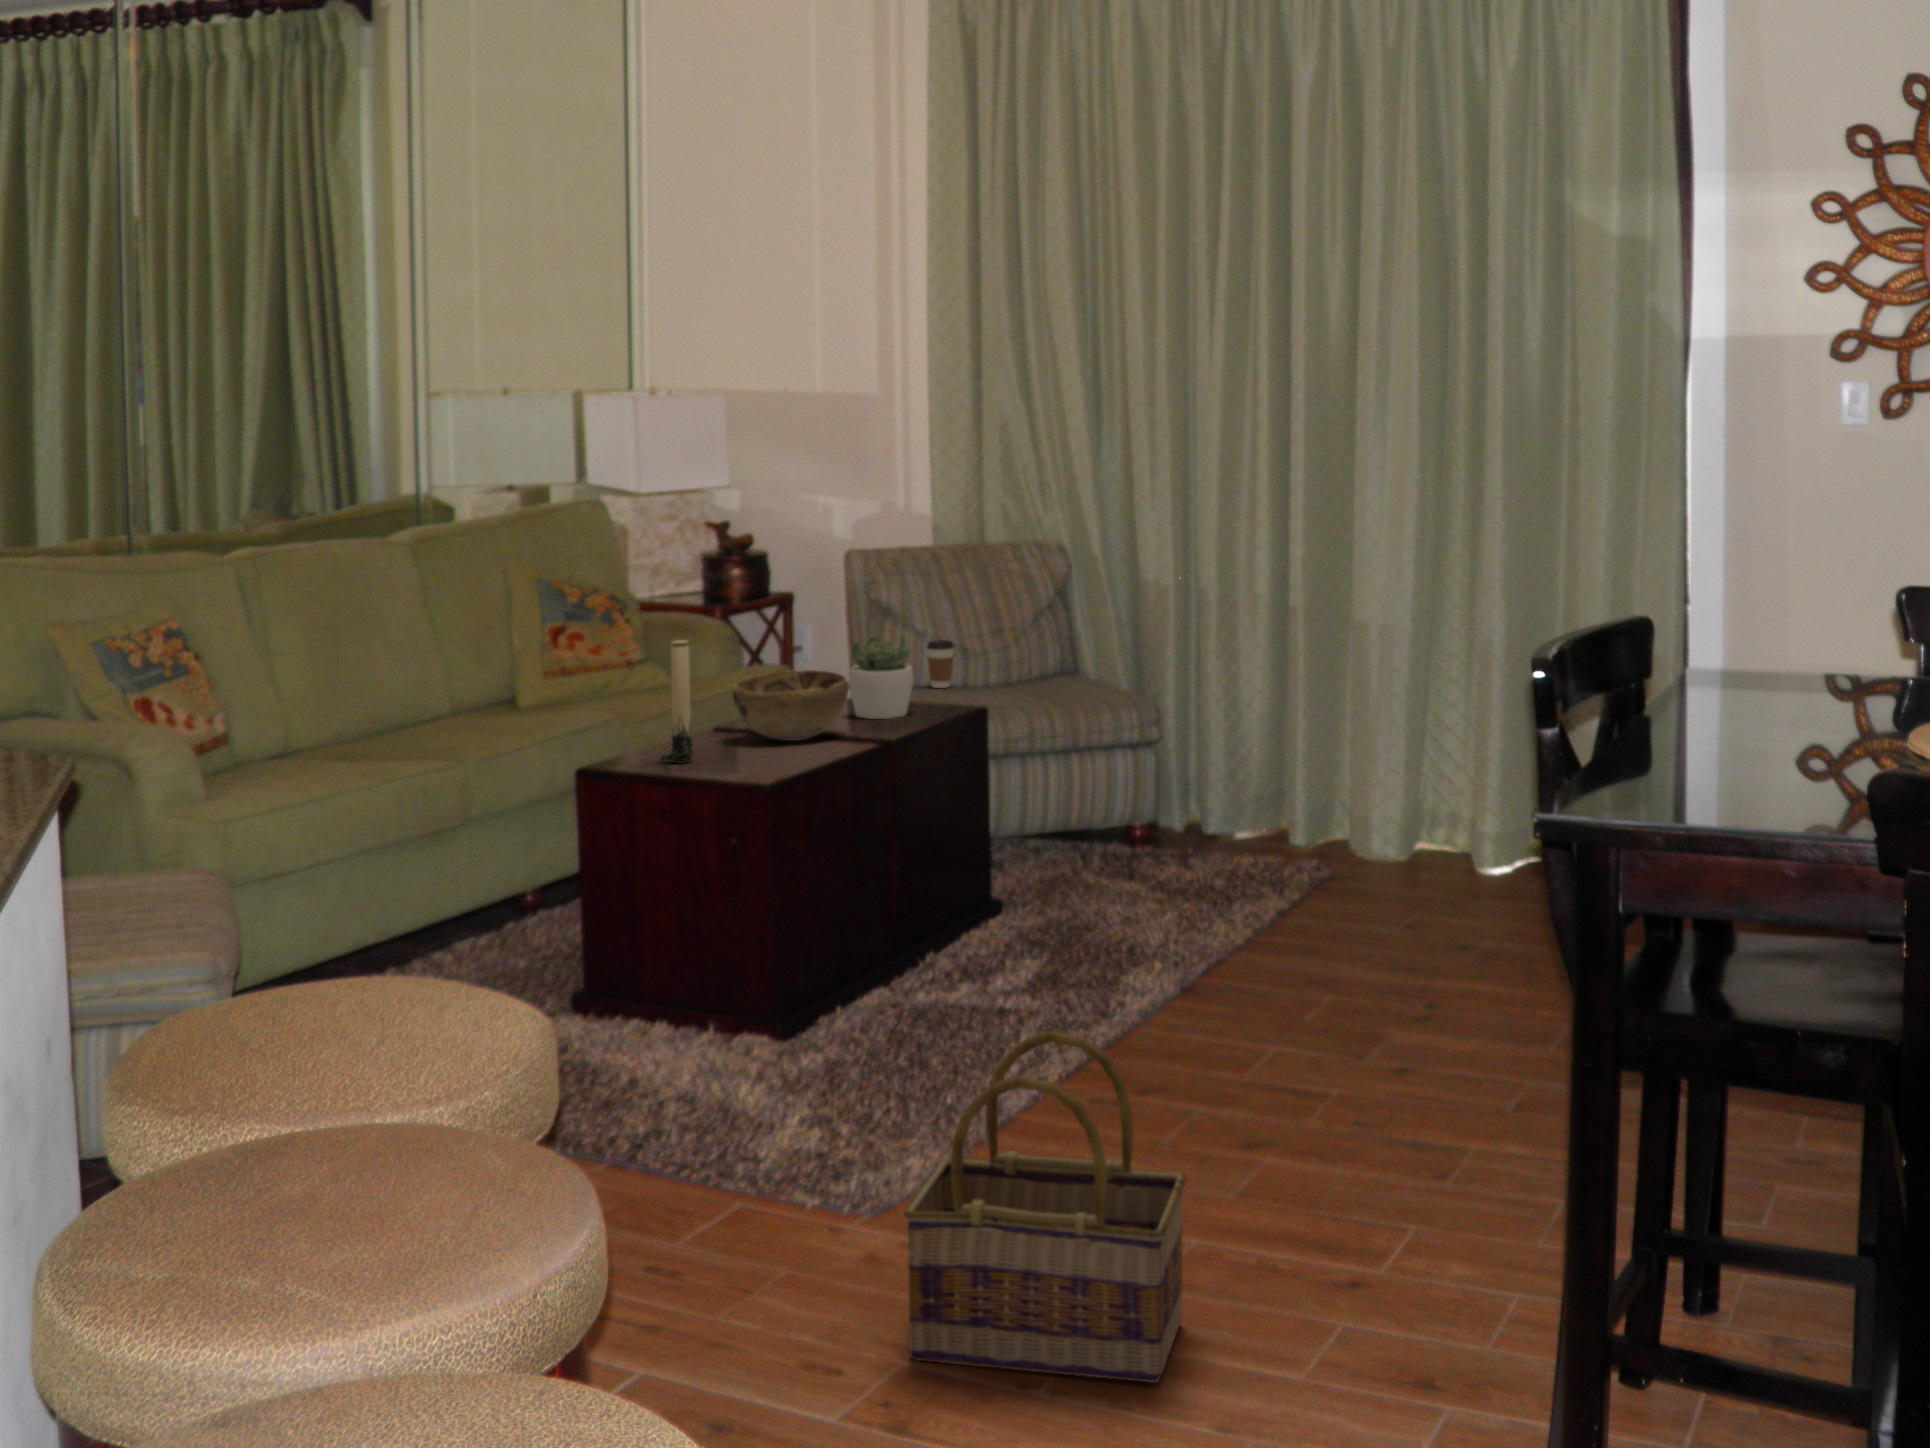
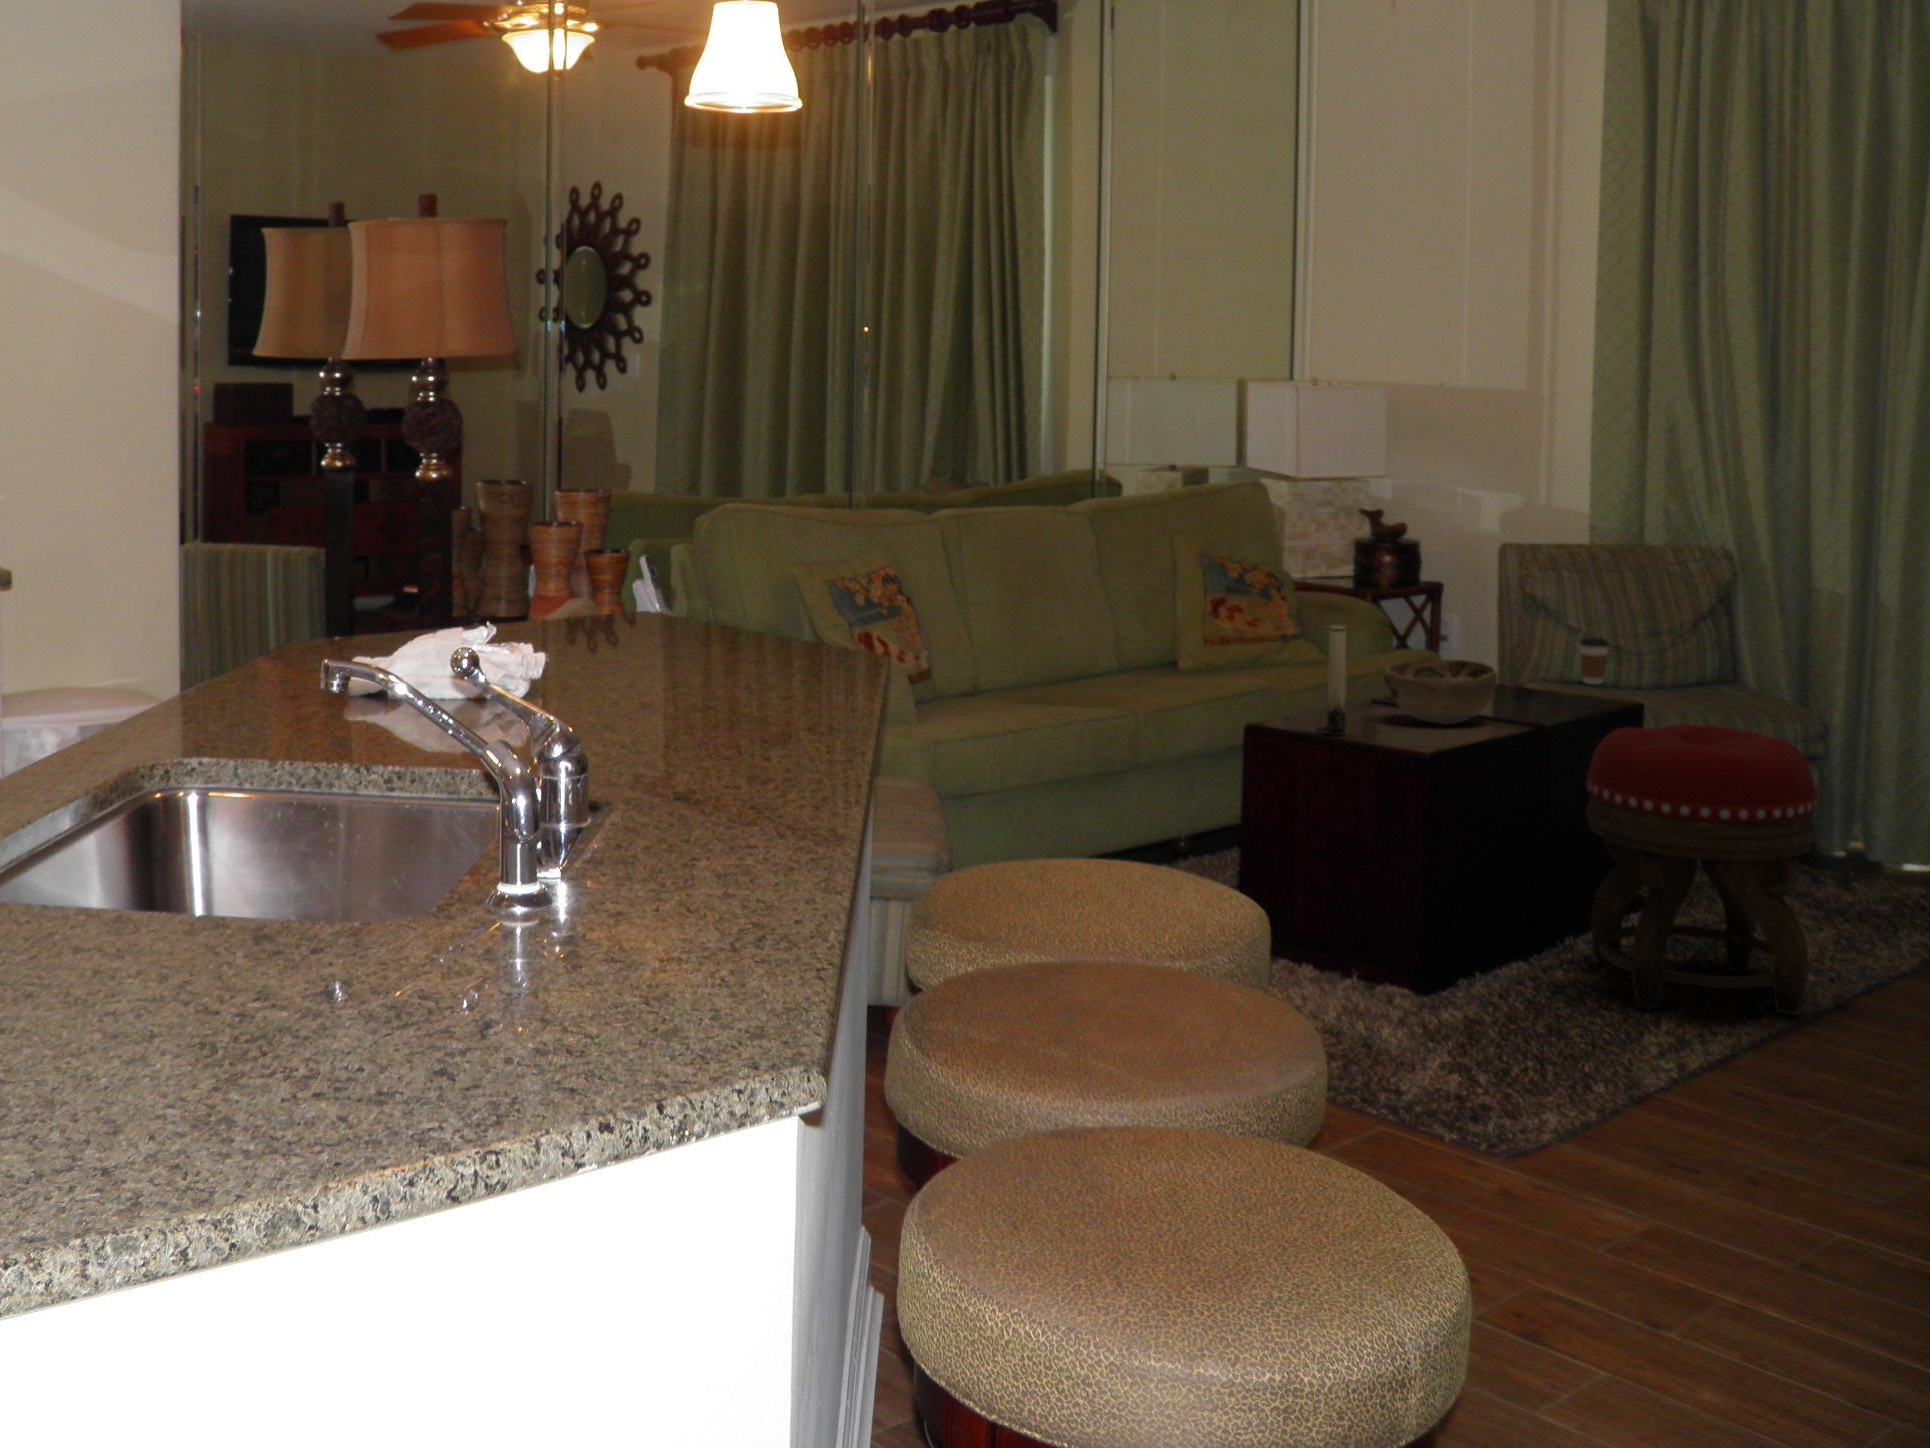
succulent plant: present [848,636,914,719] -> none [1497,630,1564,711]
footstool: none [940,719,1154,1023] -> present [1586,724,1818,1015]
basket: present [903,1031,1186,1383] -> none [1534,1009,1819,1339]

